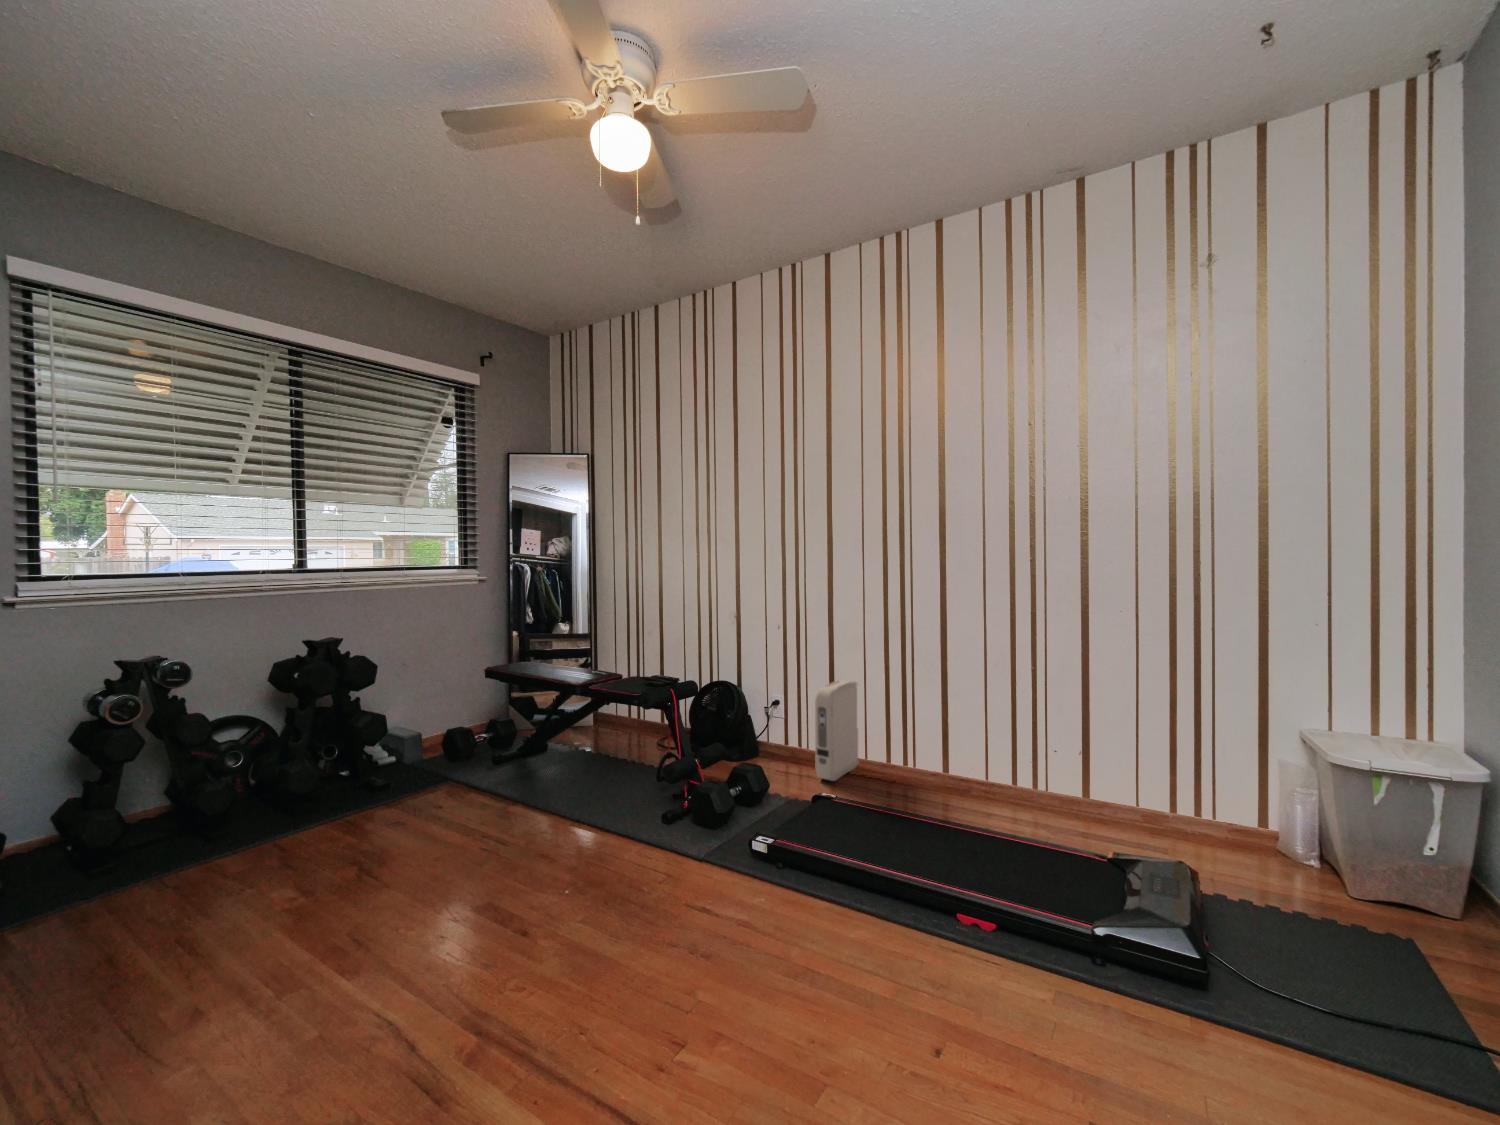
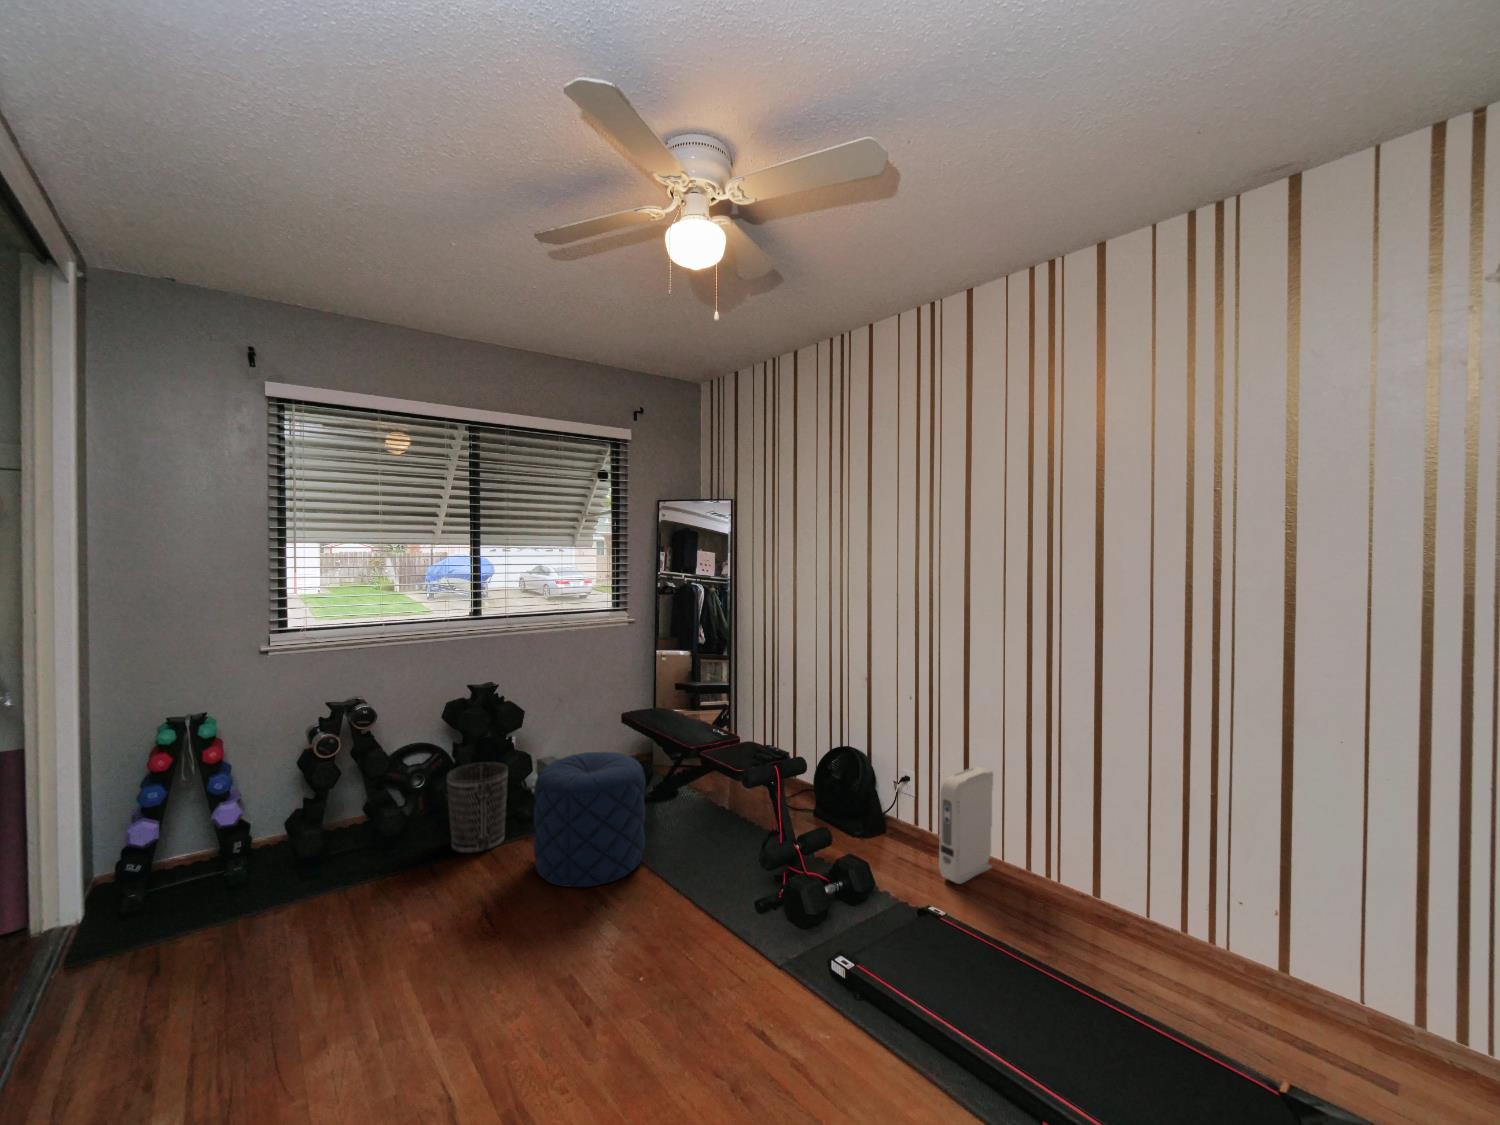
pouf: none [403,698,529,834] -> present [534,752,645,887]
wastebasket: none [284,724,361,824] -> present [447,762,508,853]

